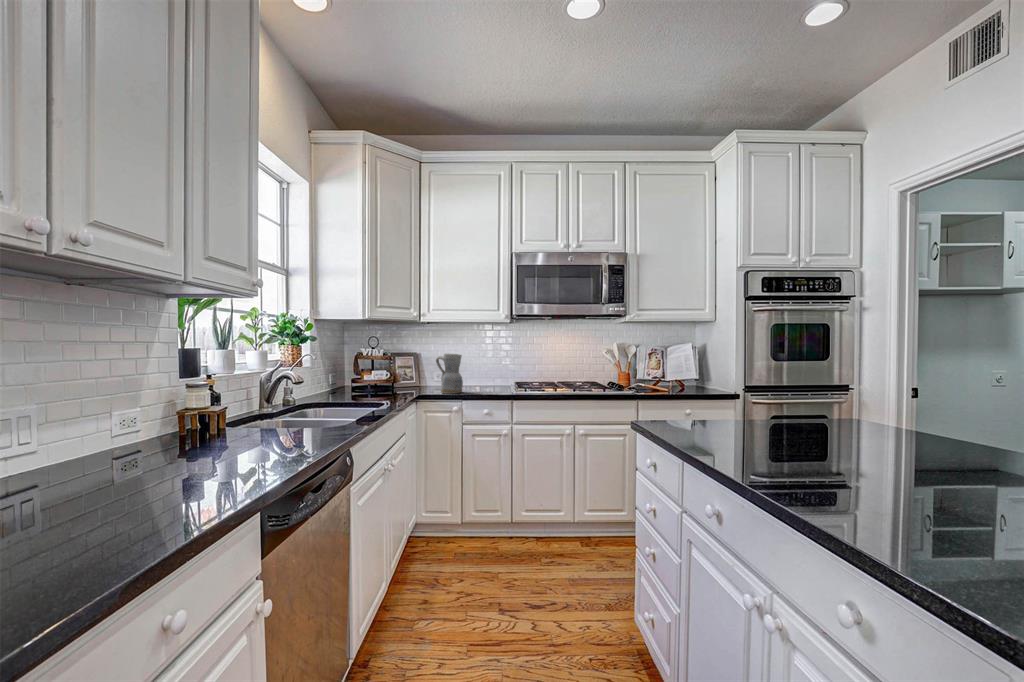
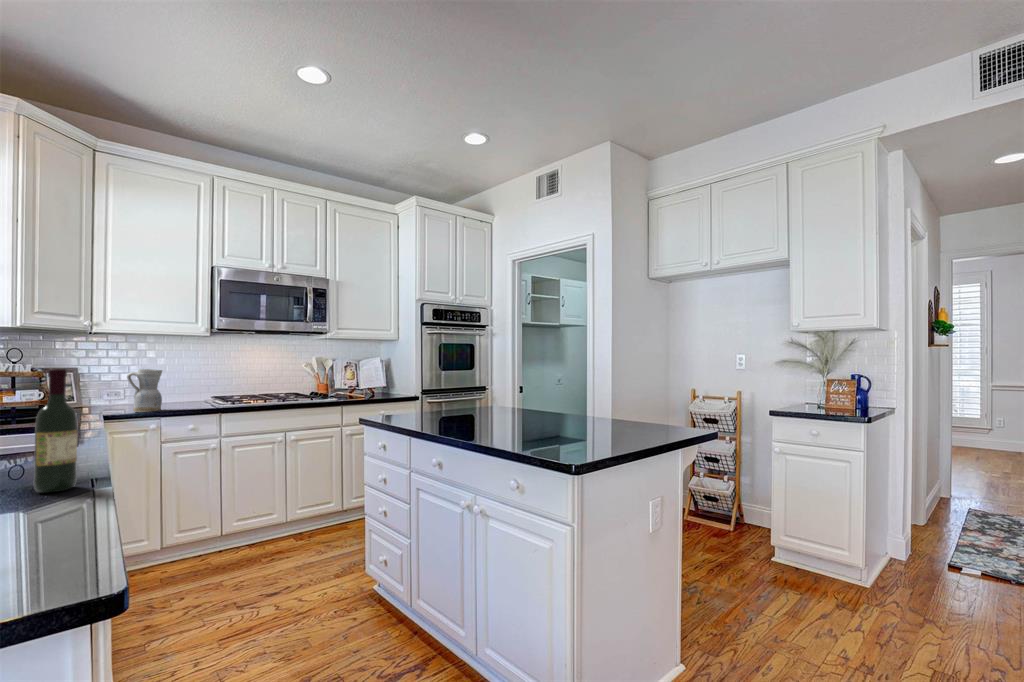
wine bottle: none [135,358,182,504] -> present [34,369,78,493]

